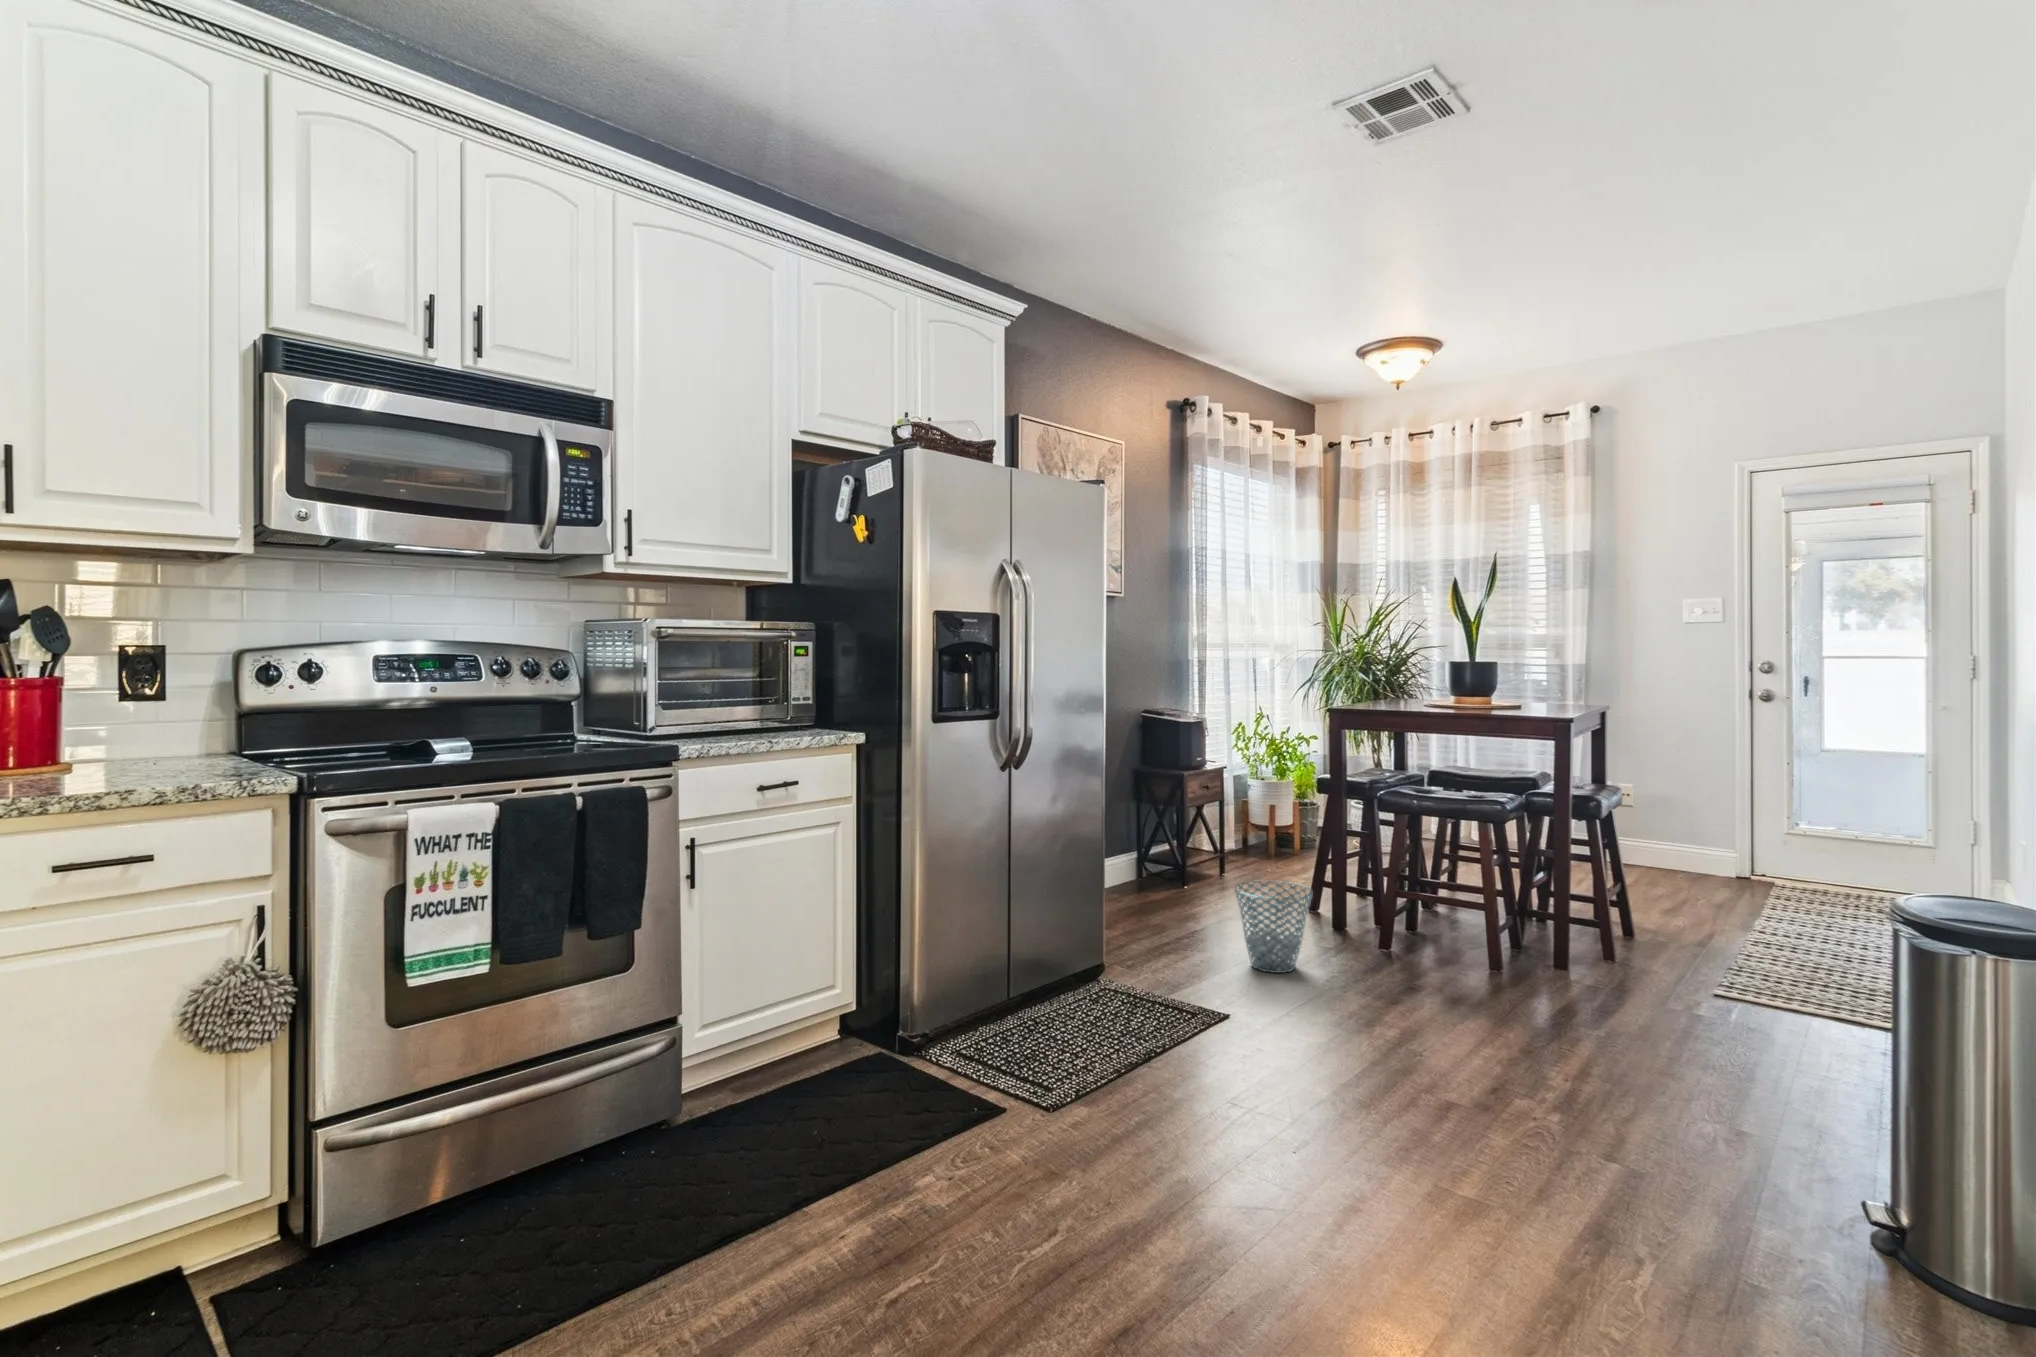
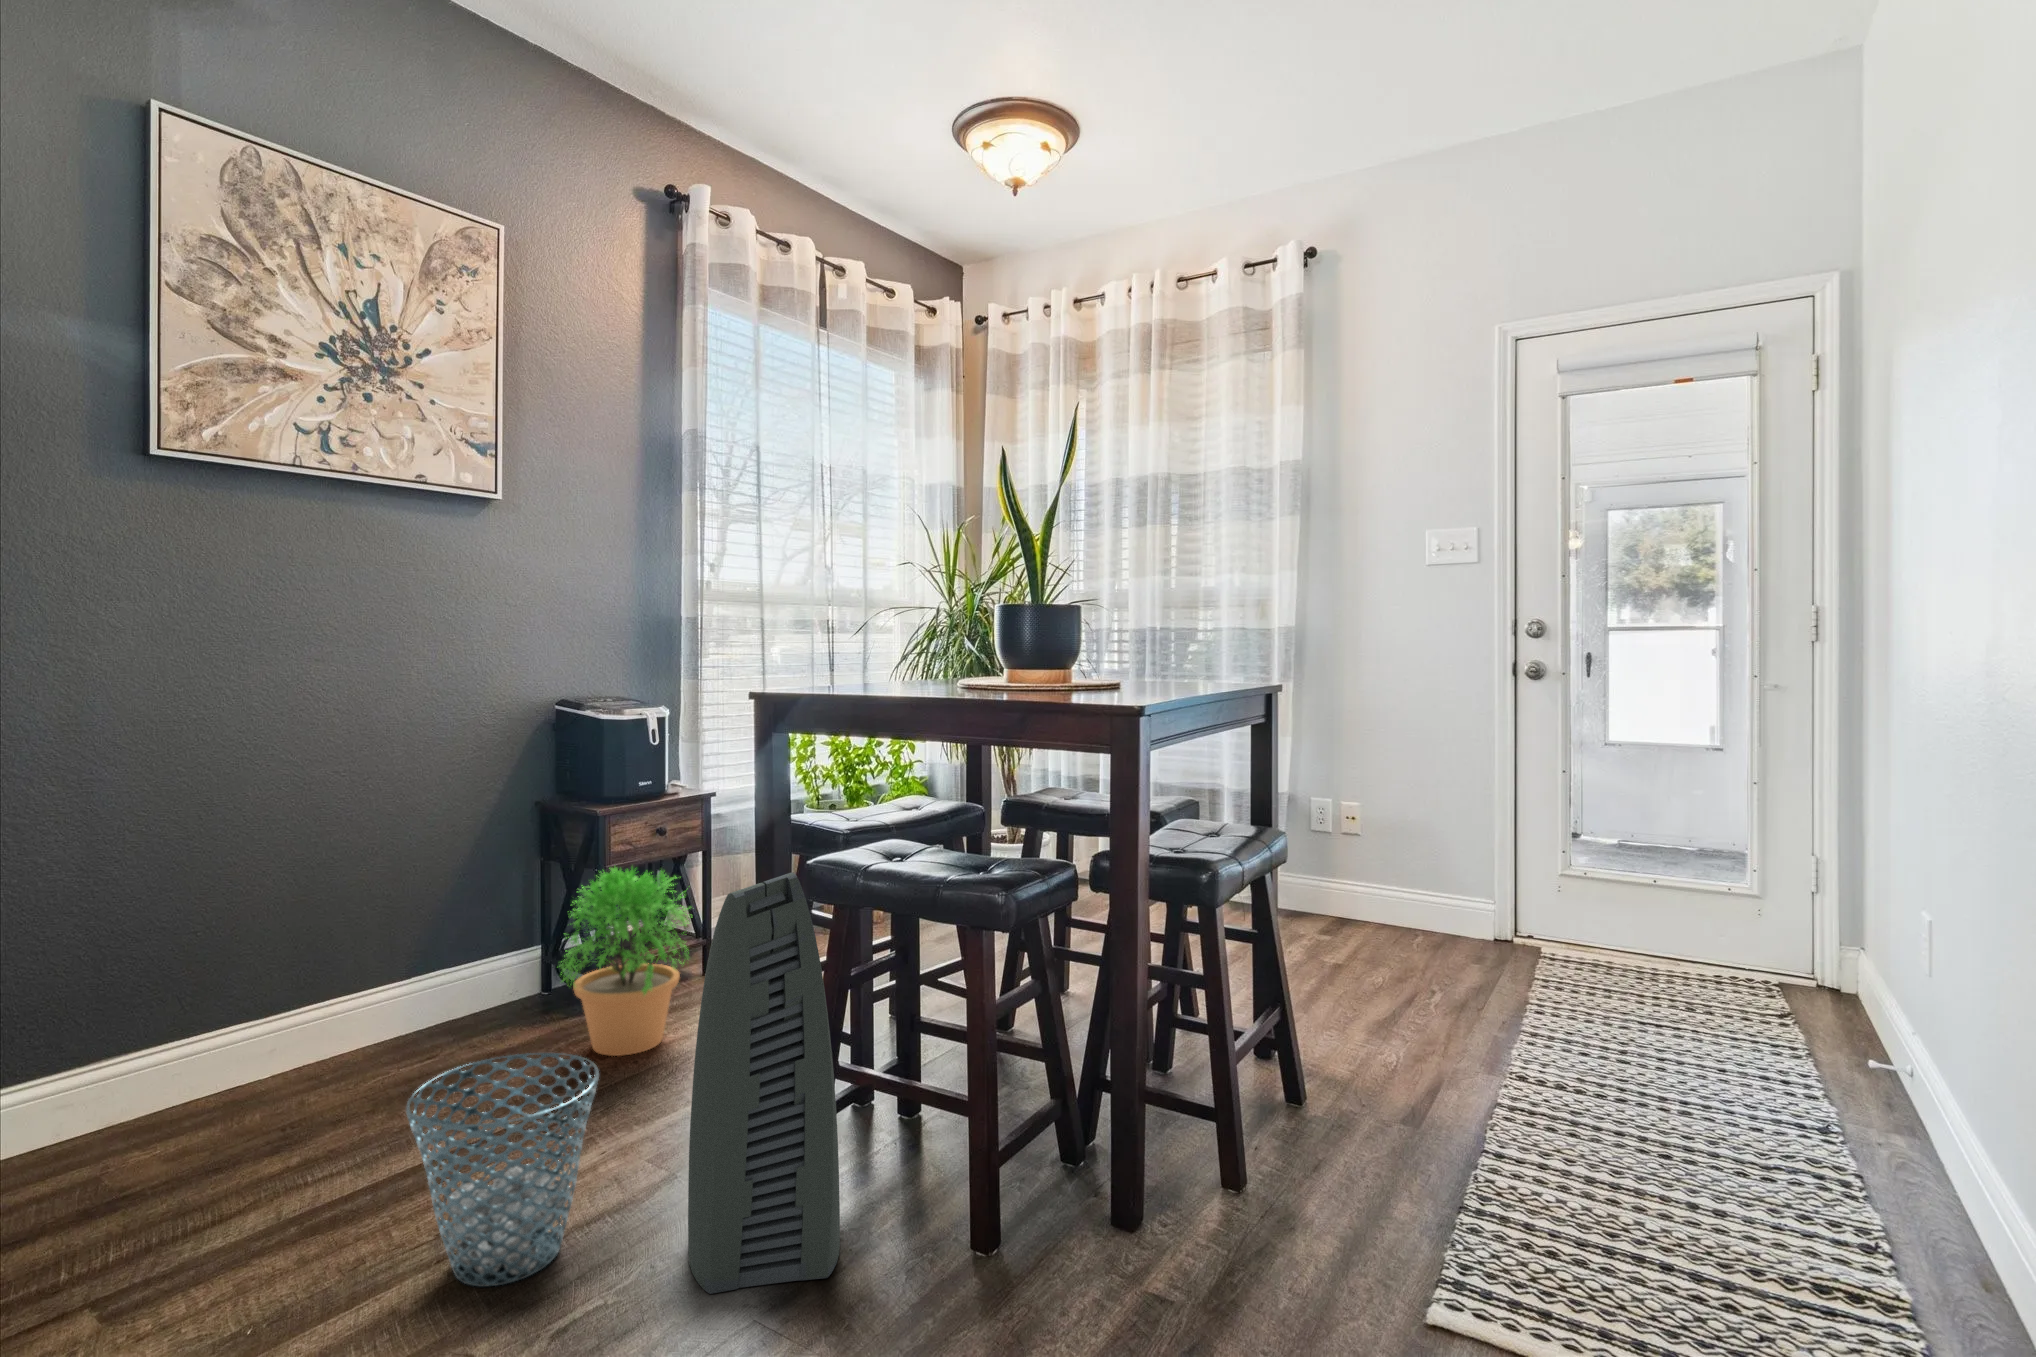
air purifier: none [1347,798,1429,979] -> present [688,873,840,1294]
potted plant: none [1181,805,1260,909] -> present [561,868,689,1056]

